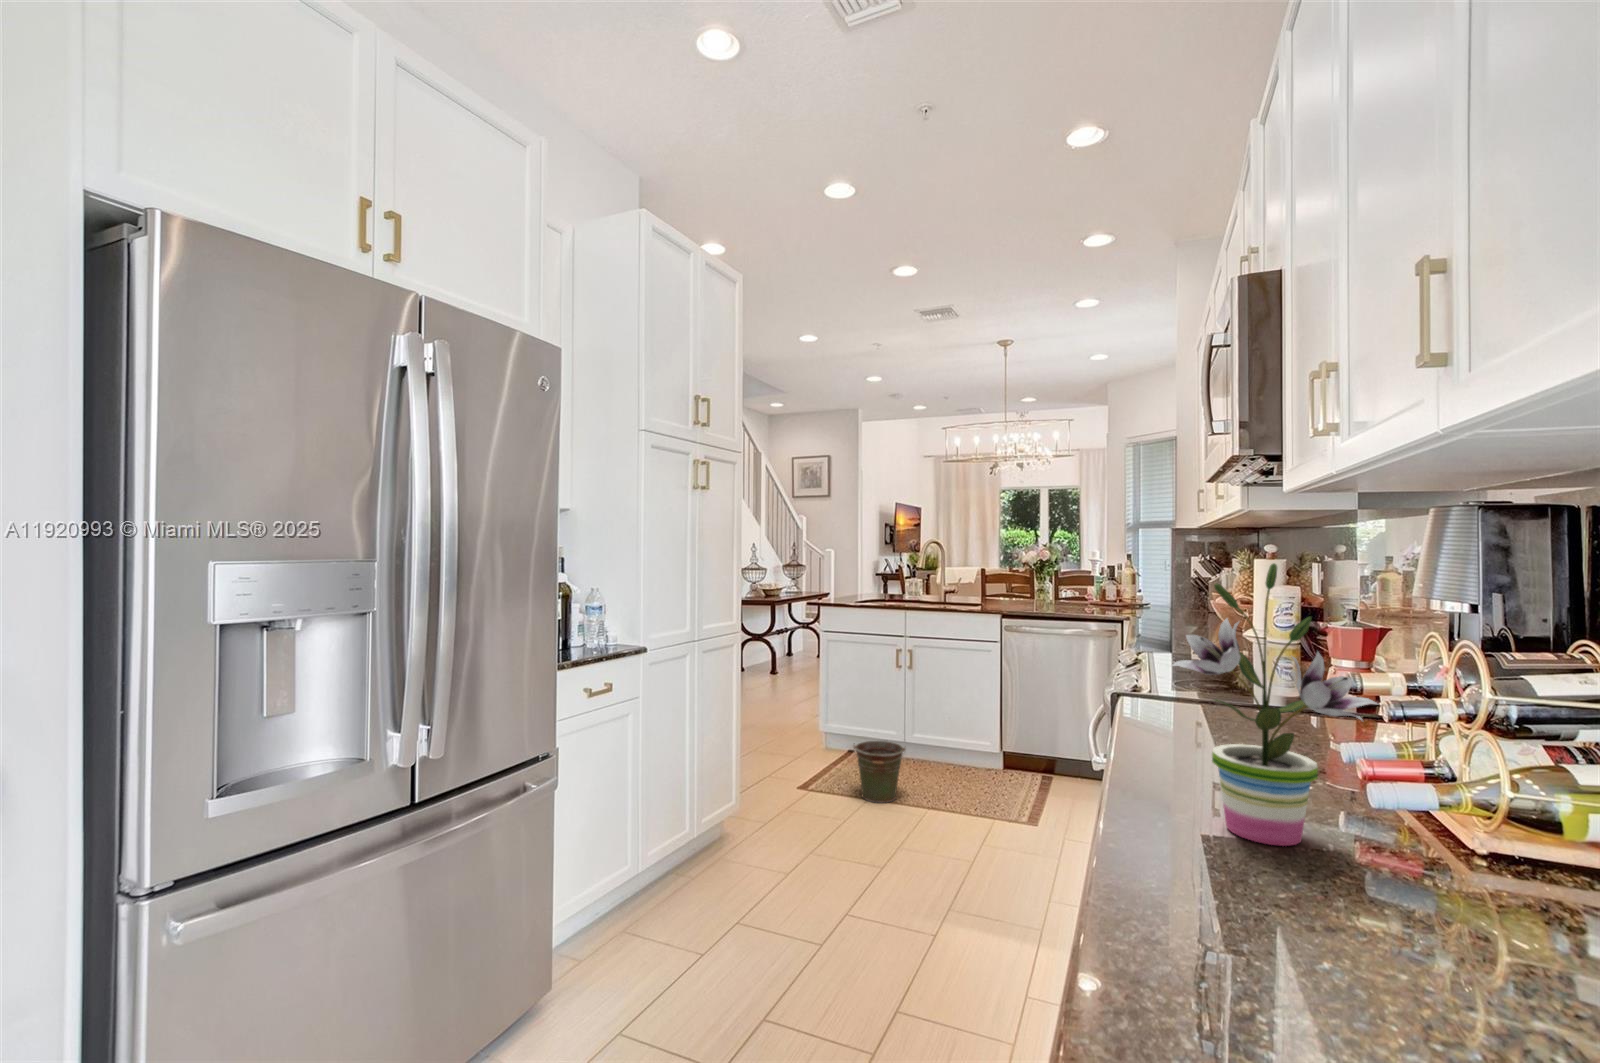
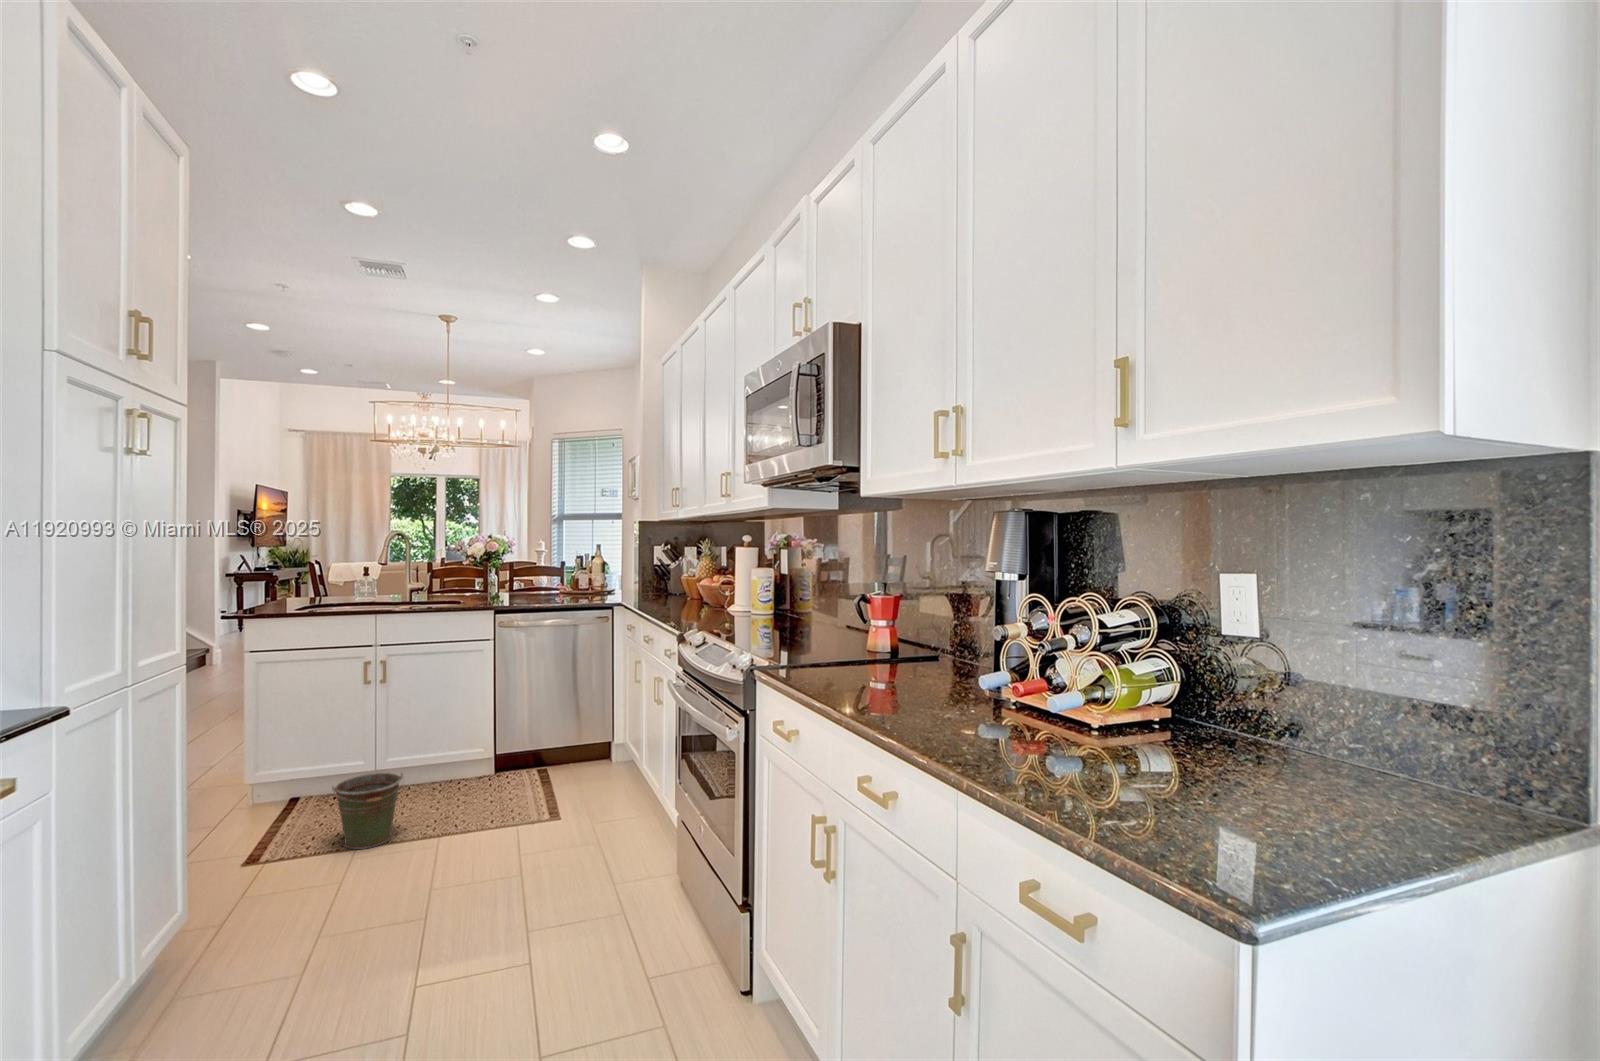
potted plant: present [1172,564,1376,846] -> none [948,561,1049,739]

